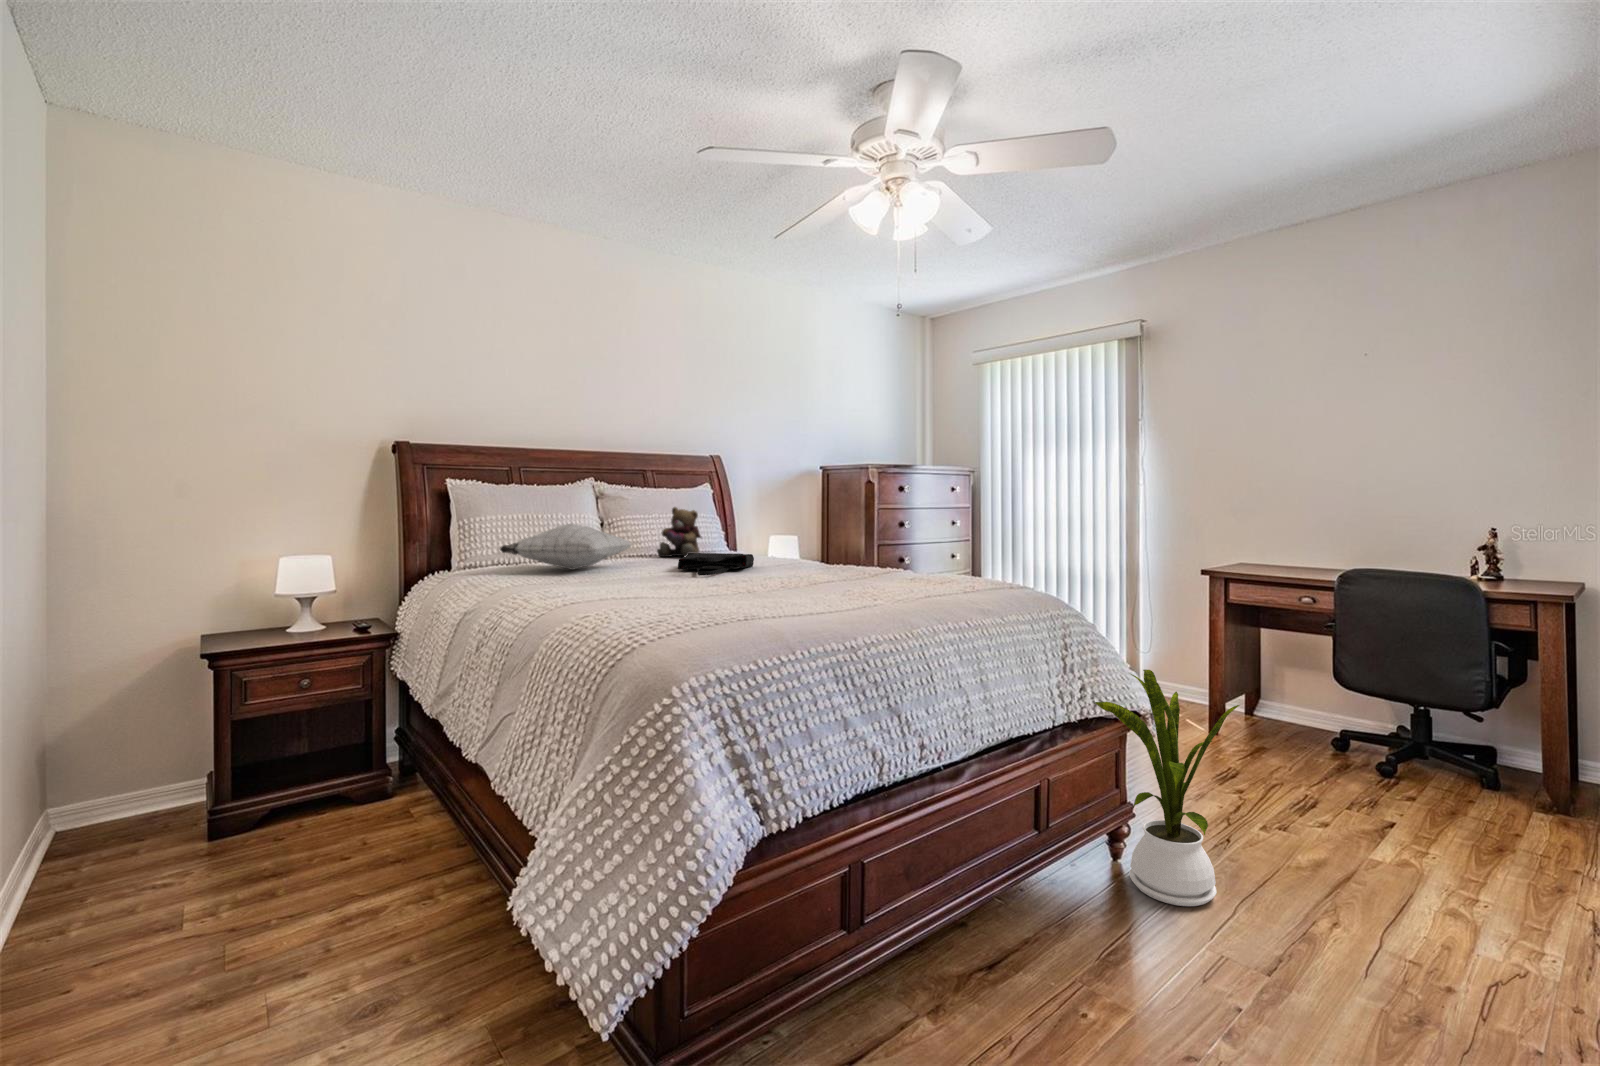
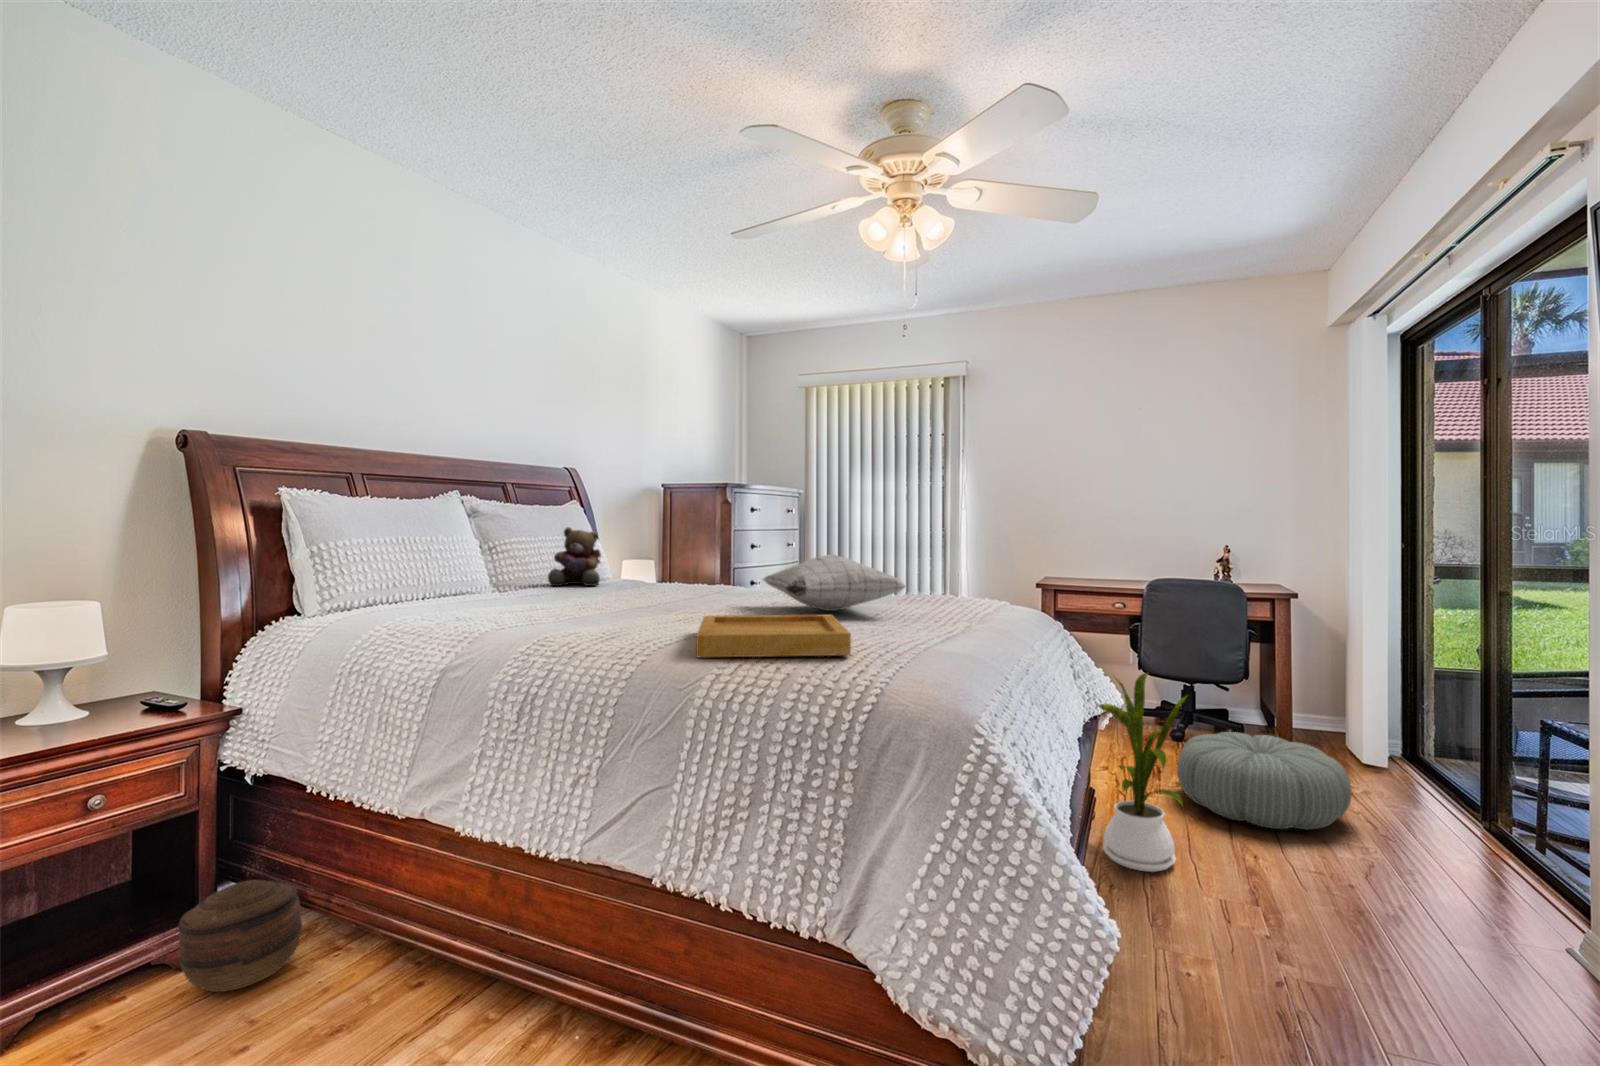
pillow: present [500,524,632,570] -> present [763,554,905,611]
tote bag: present [678,553,754,575] -> none [621,581,709,607]
tray: none [593,581,768,618] -> present [696,614,851,657]
basket: none [339,755,419,826] -> present [178,880,302,992]
pouf: none [1298,765,1557,907] -> present [1177,732,1352,829]

